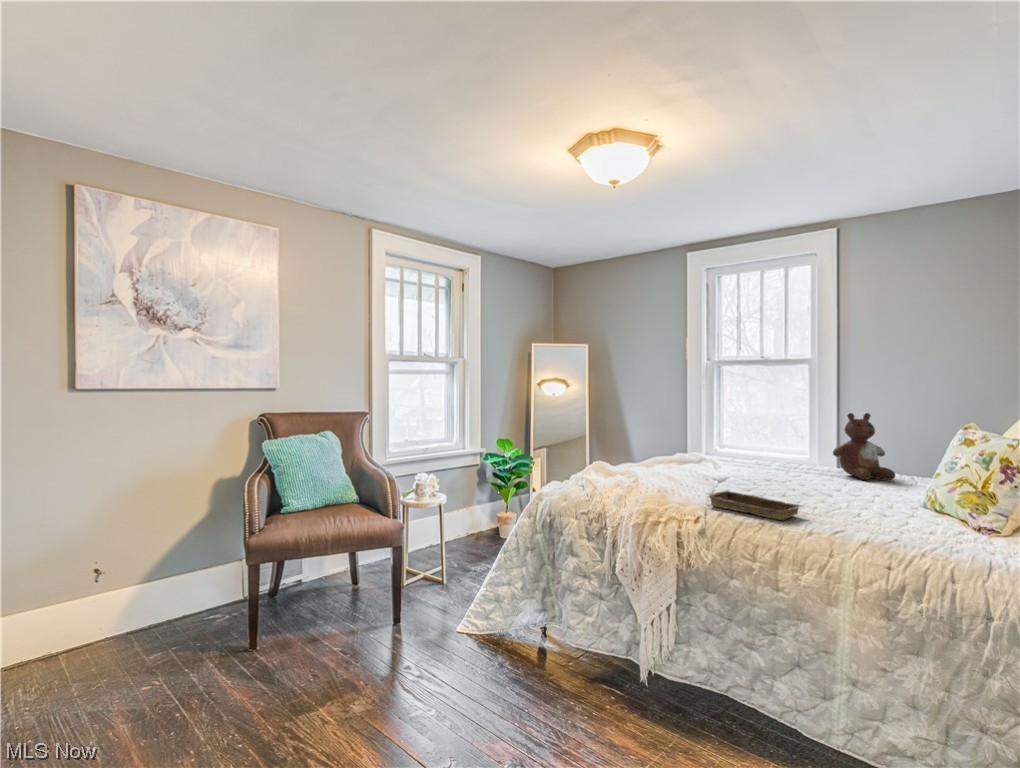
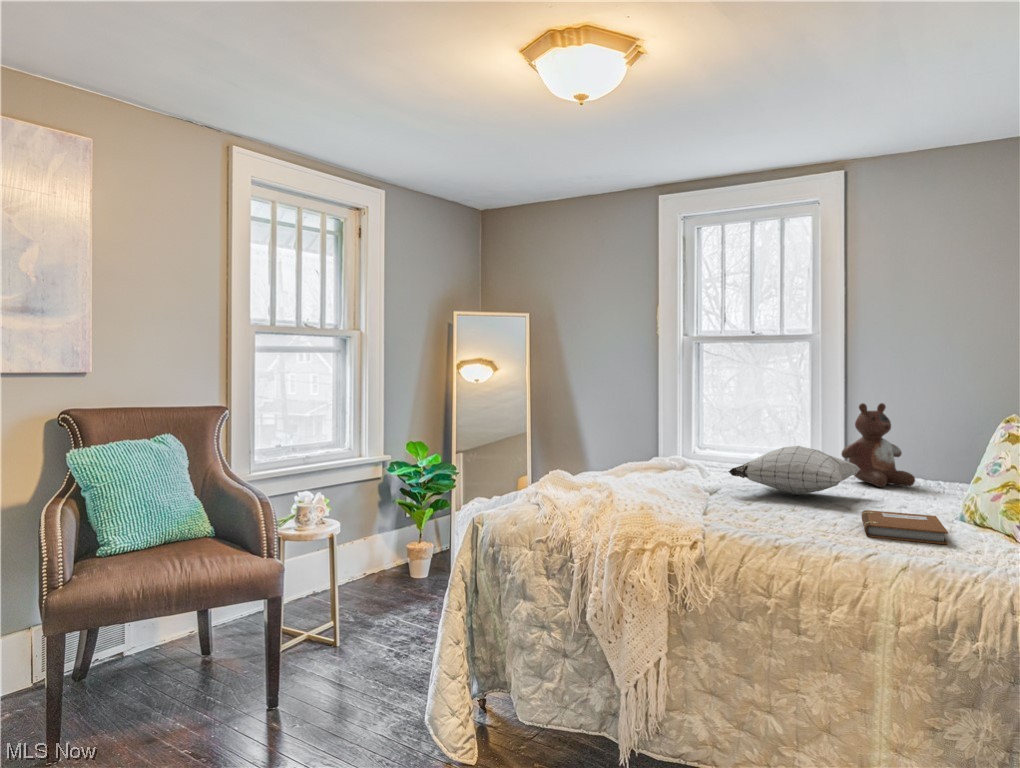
pillow: none [734,446,845,485] -> present [729,446,860,495]
tray: present [709,491,802,520] -> none [702,505,828,542]
notebook: none [837,498,905,526] -> present [862,510,948,545]

